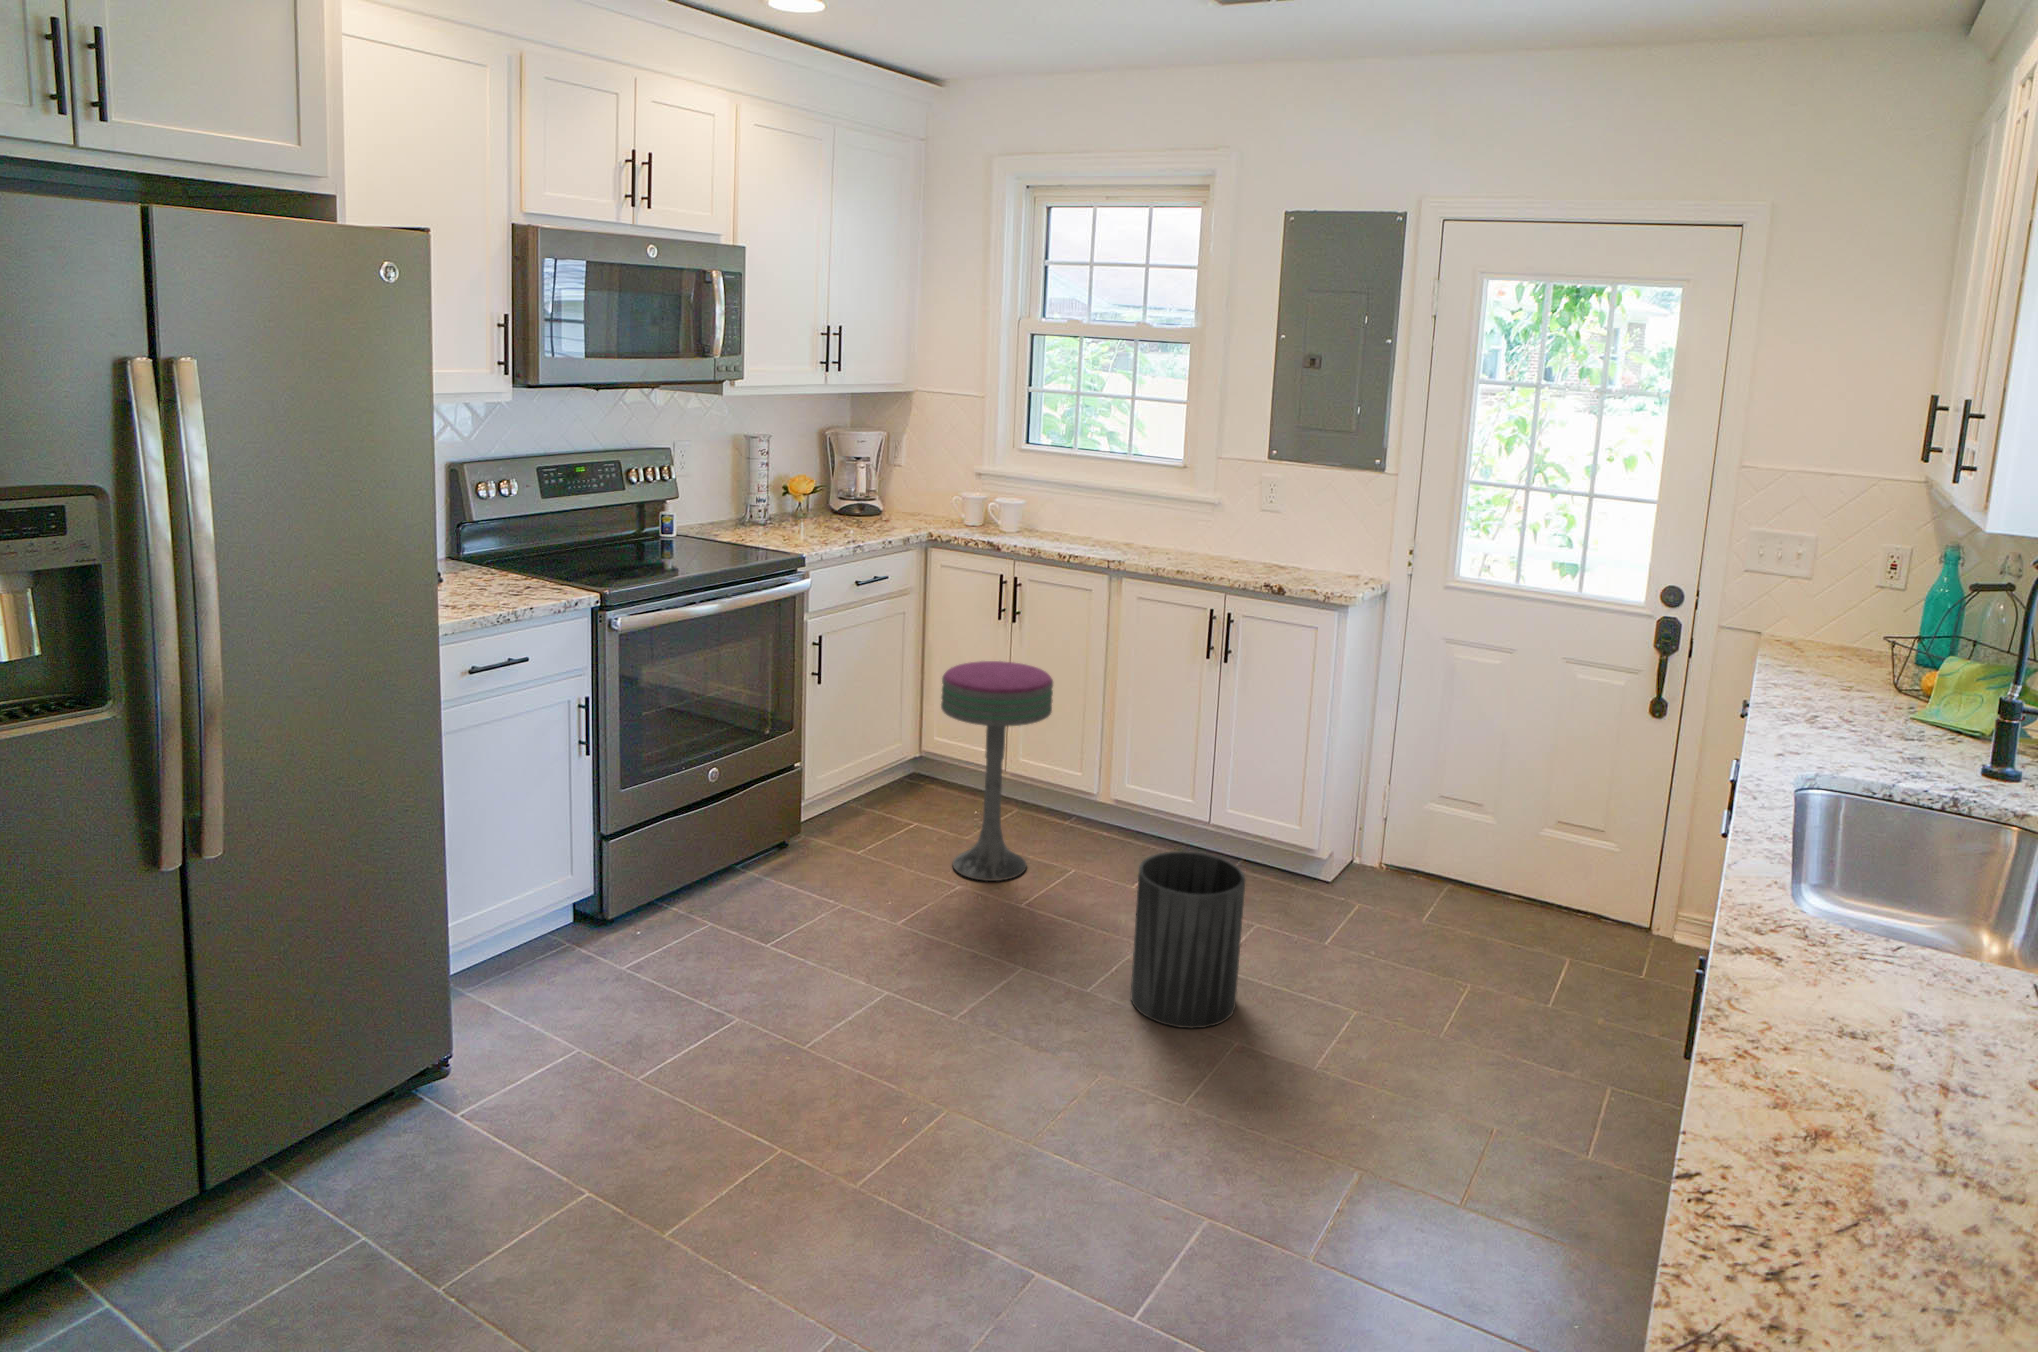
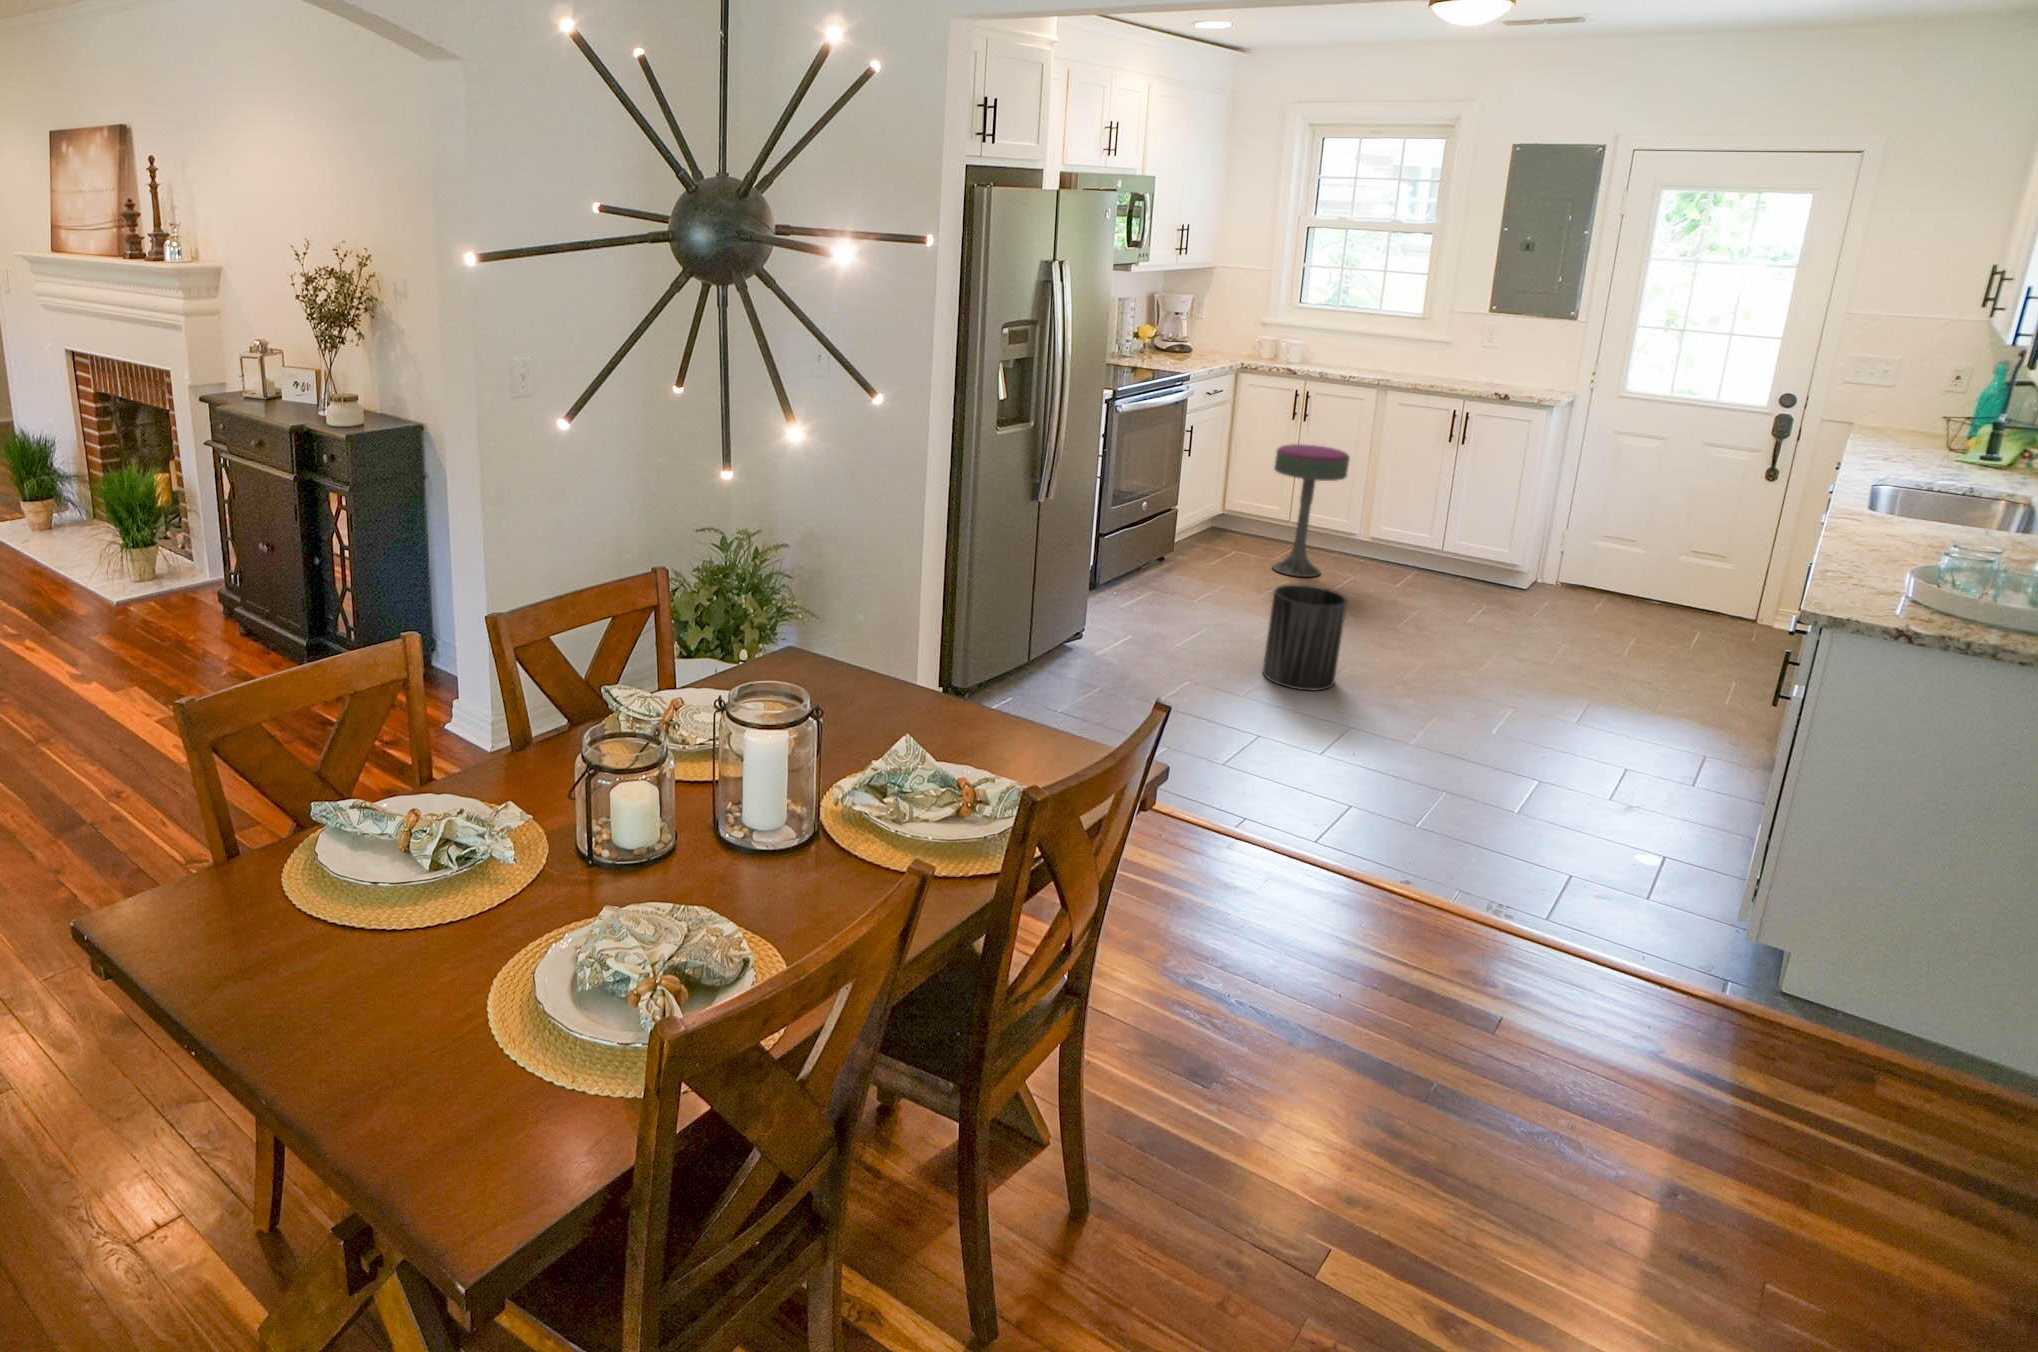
trash can: present [1131,851,1246,1028] -> present [1263,585,1347,691]

